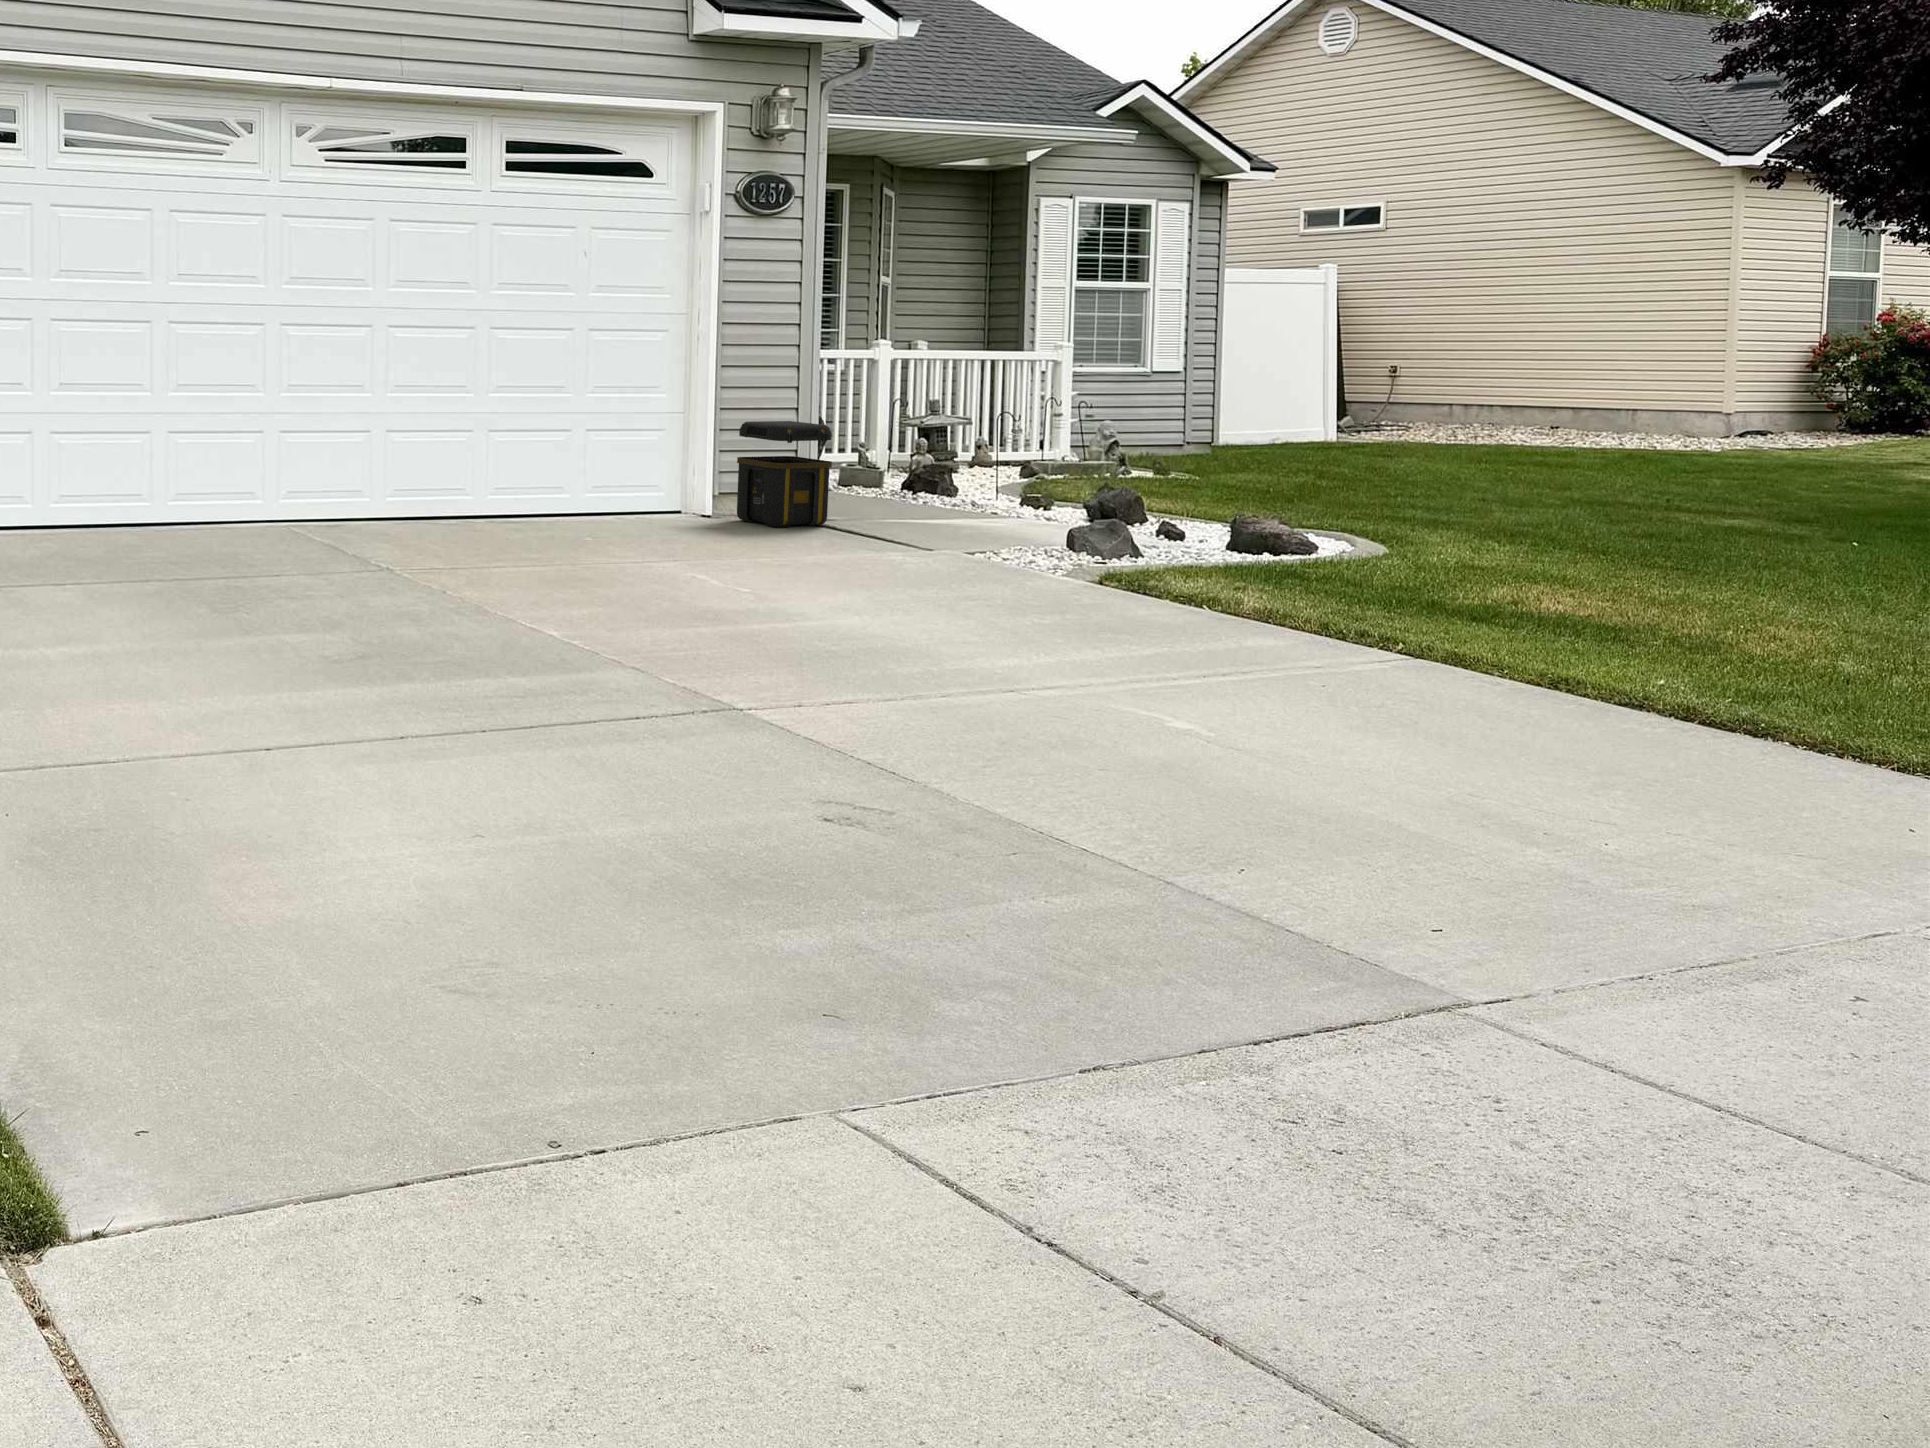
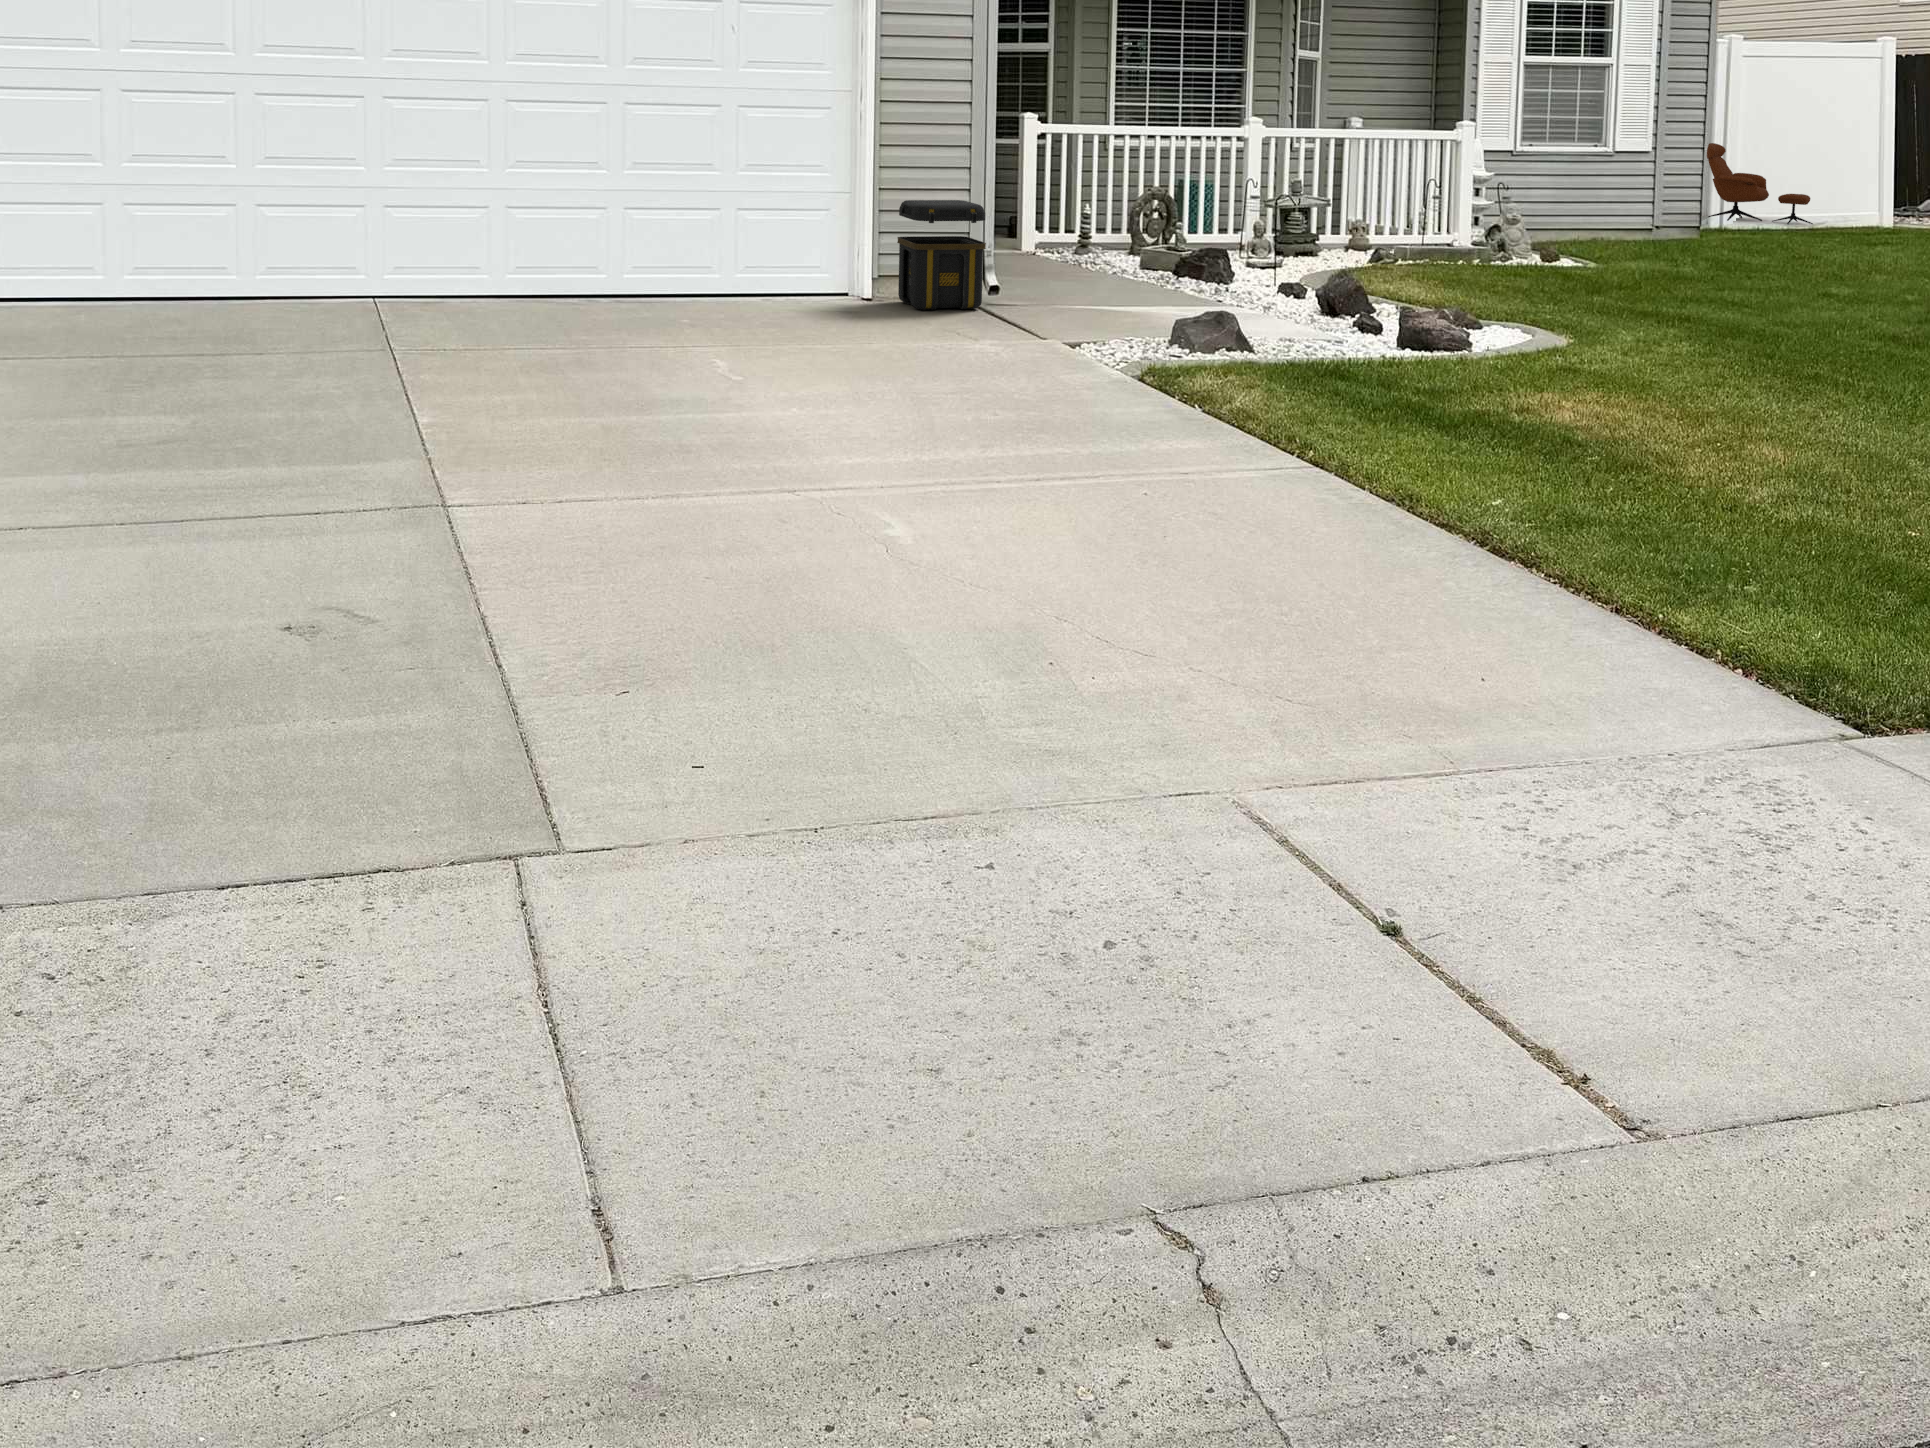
lounge chair: none [1224,365,1326,441] -> present [1707,143,1813,224]

